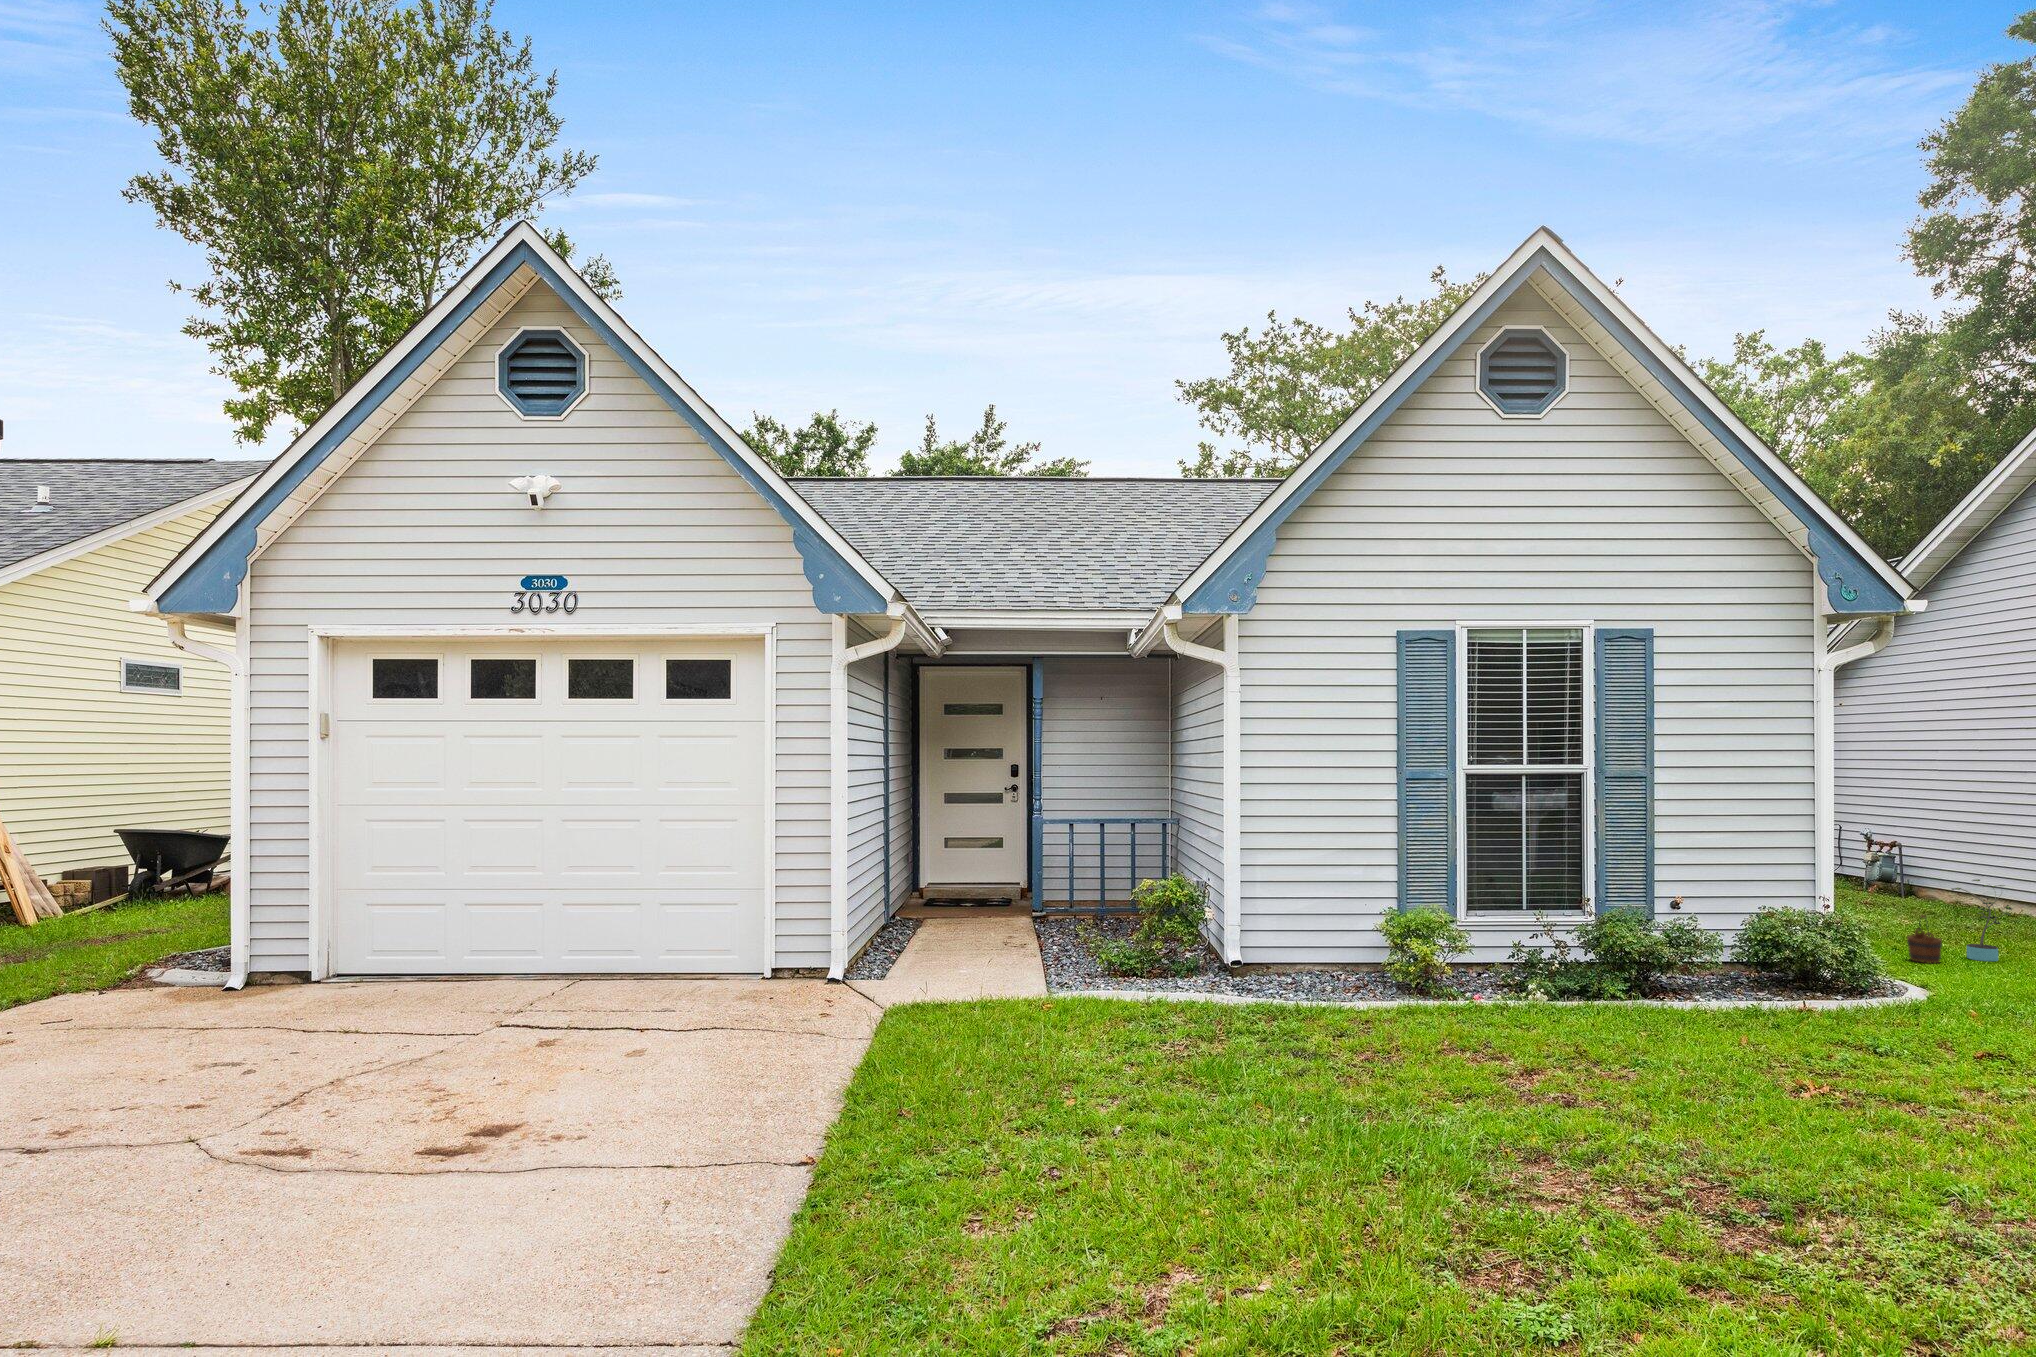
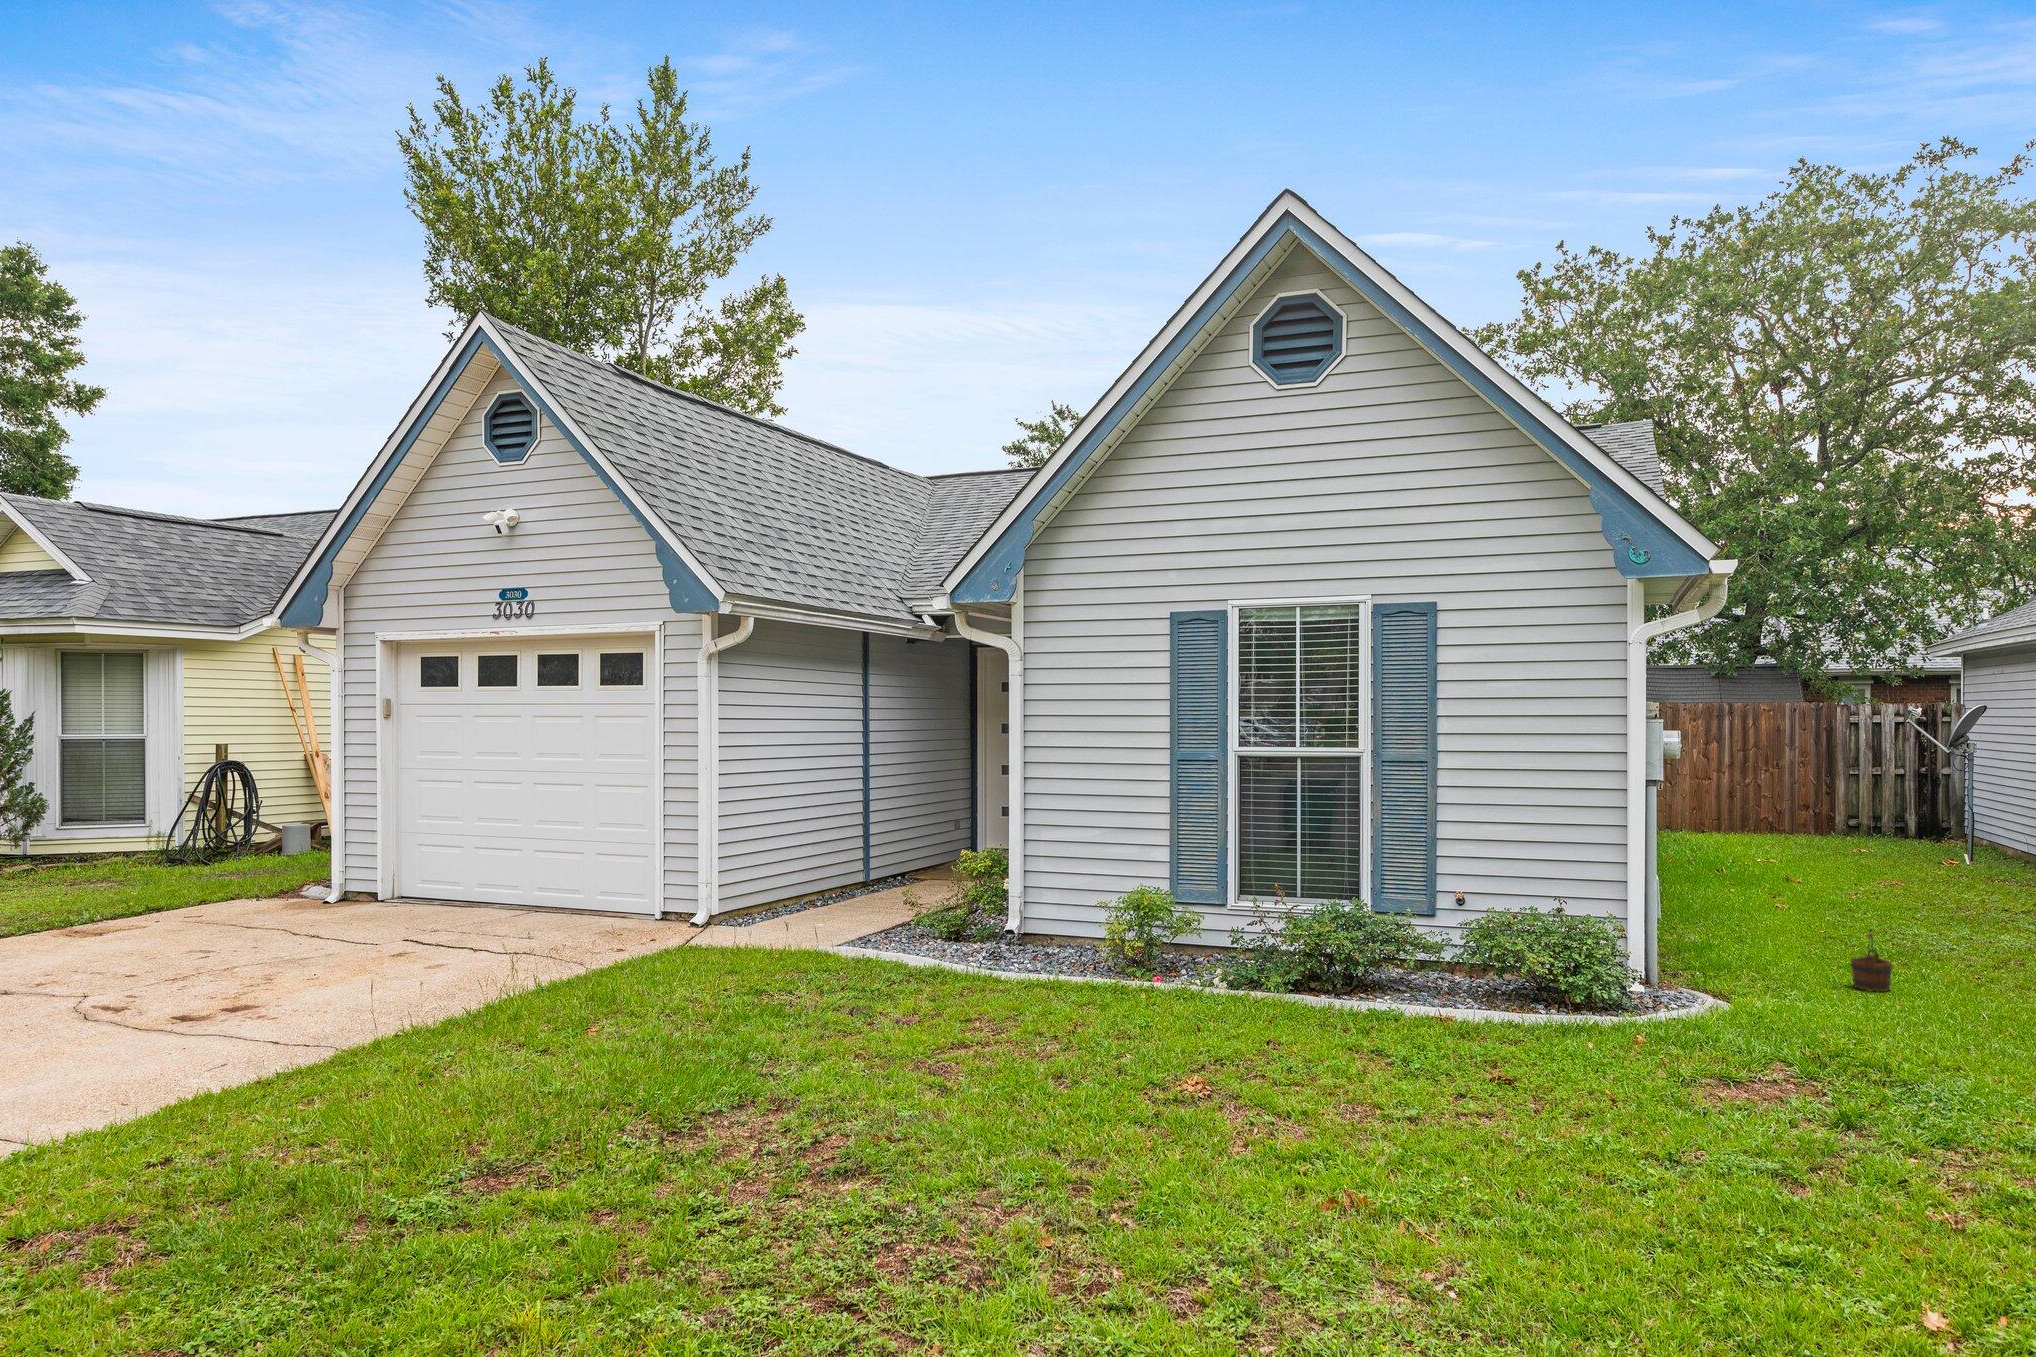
potted plant: present [1952,879,2012,961] -> none [1925,894,1998,997]

